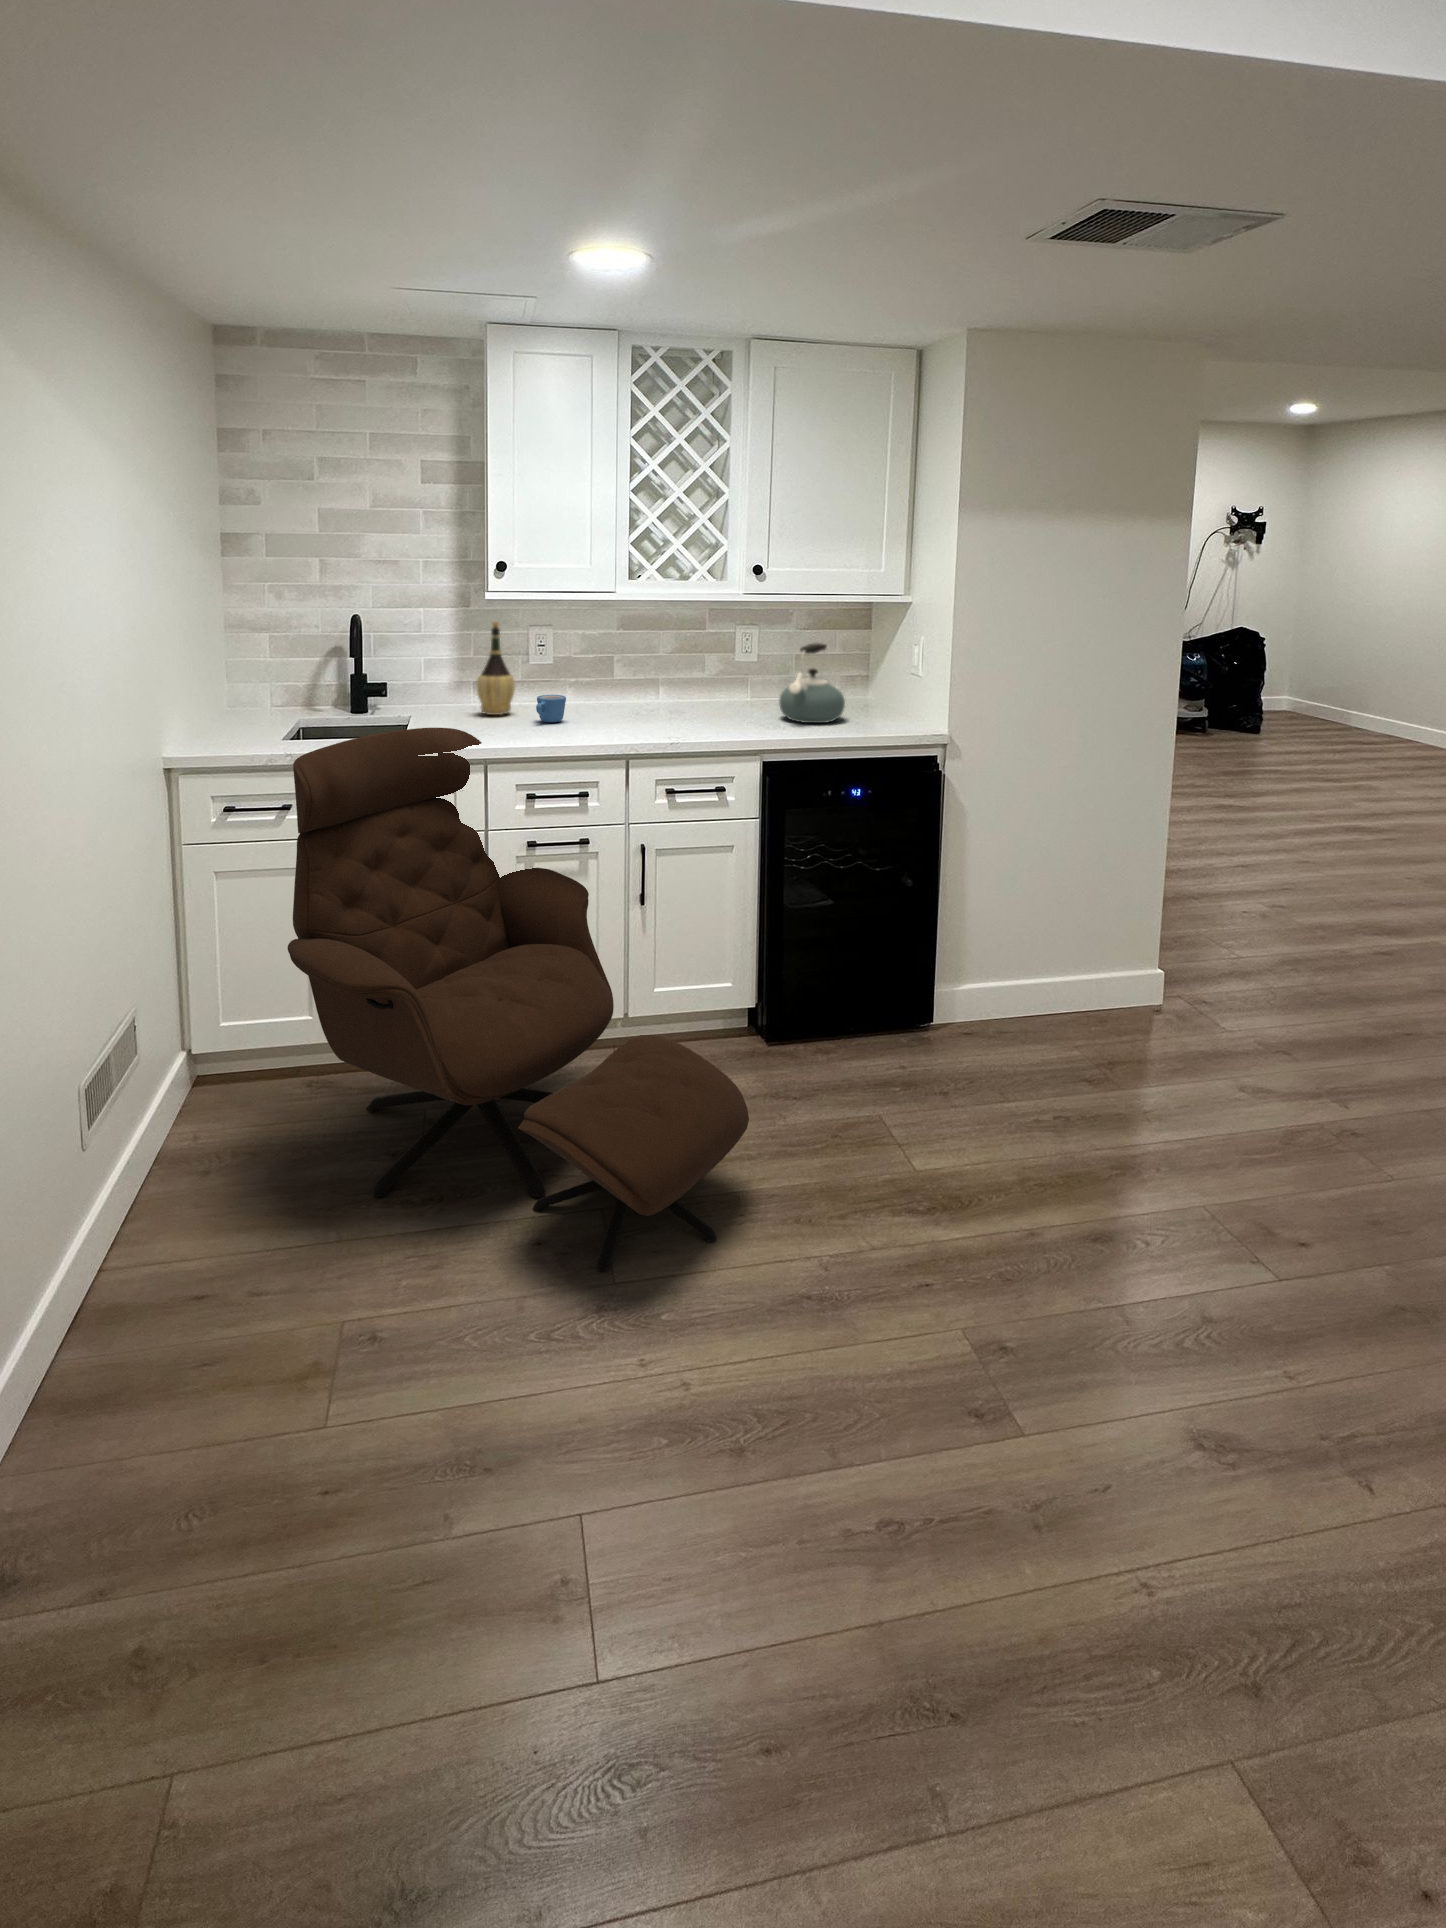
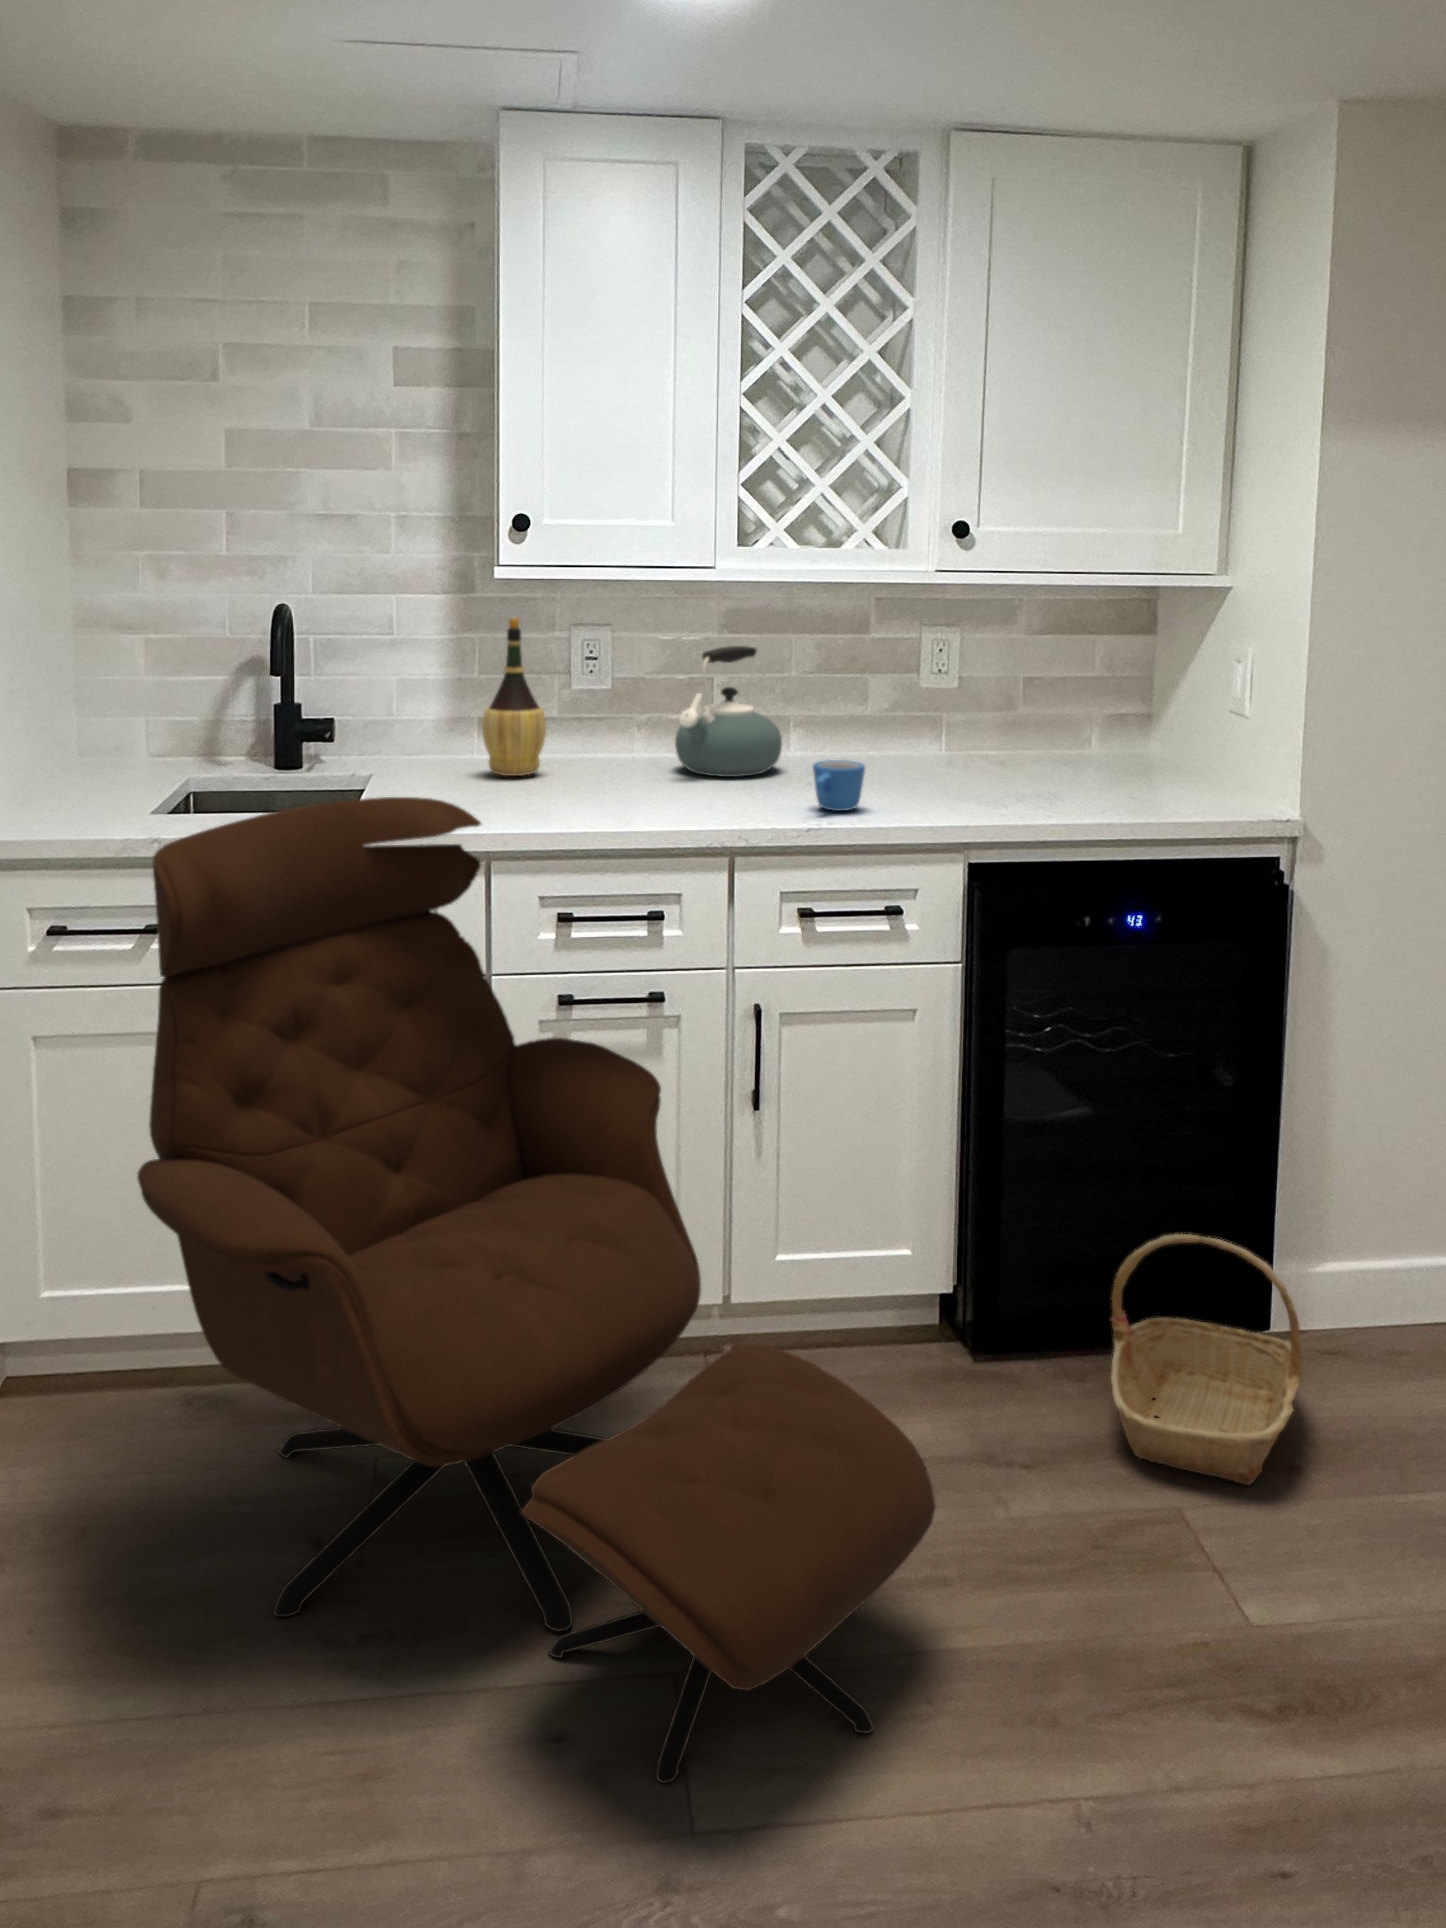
kettle: present [779,643,845,723] -> present [675,646,782,777]
mug: present [536,695,566,722] -> present [813,760,865,811]
basket: none [845,969,951,1106] -> present [1111,1234,1303,1485]

